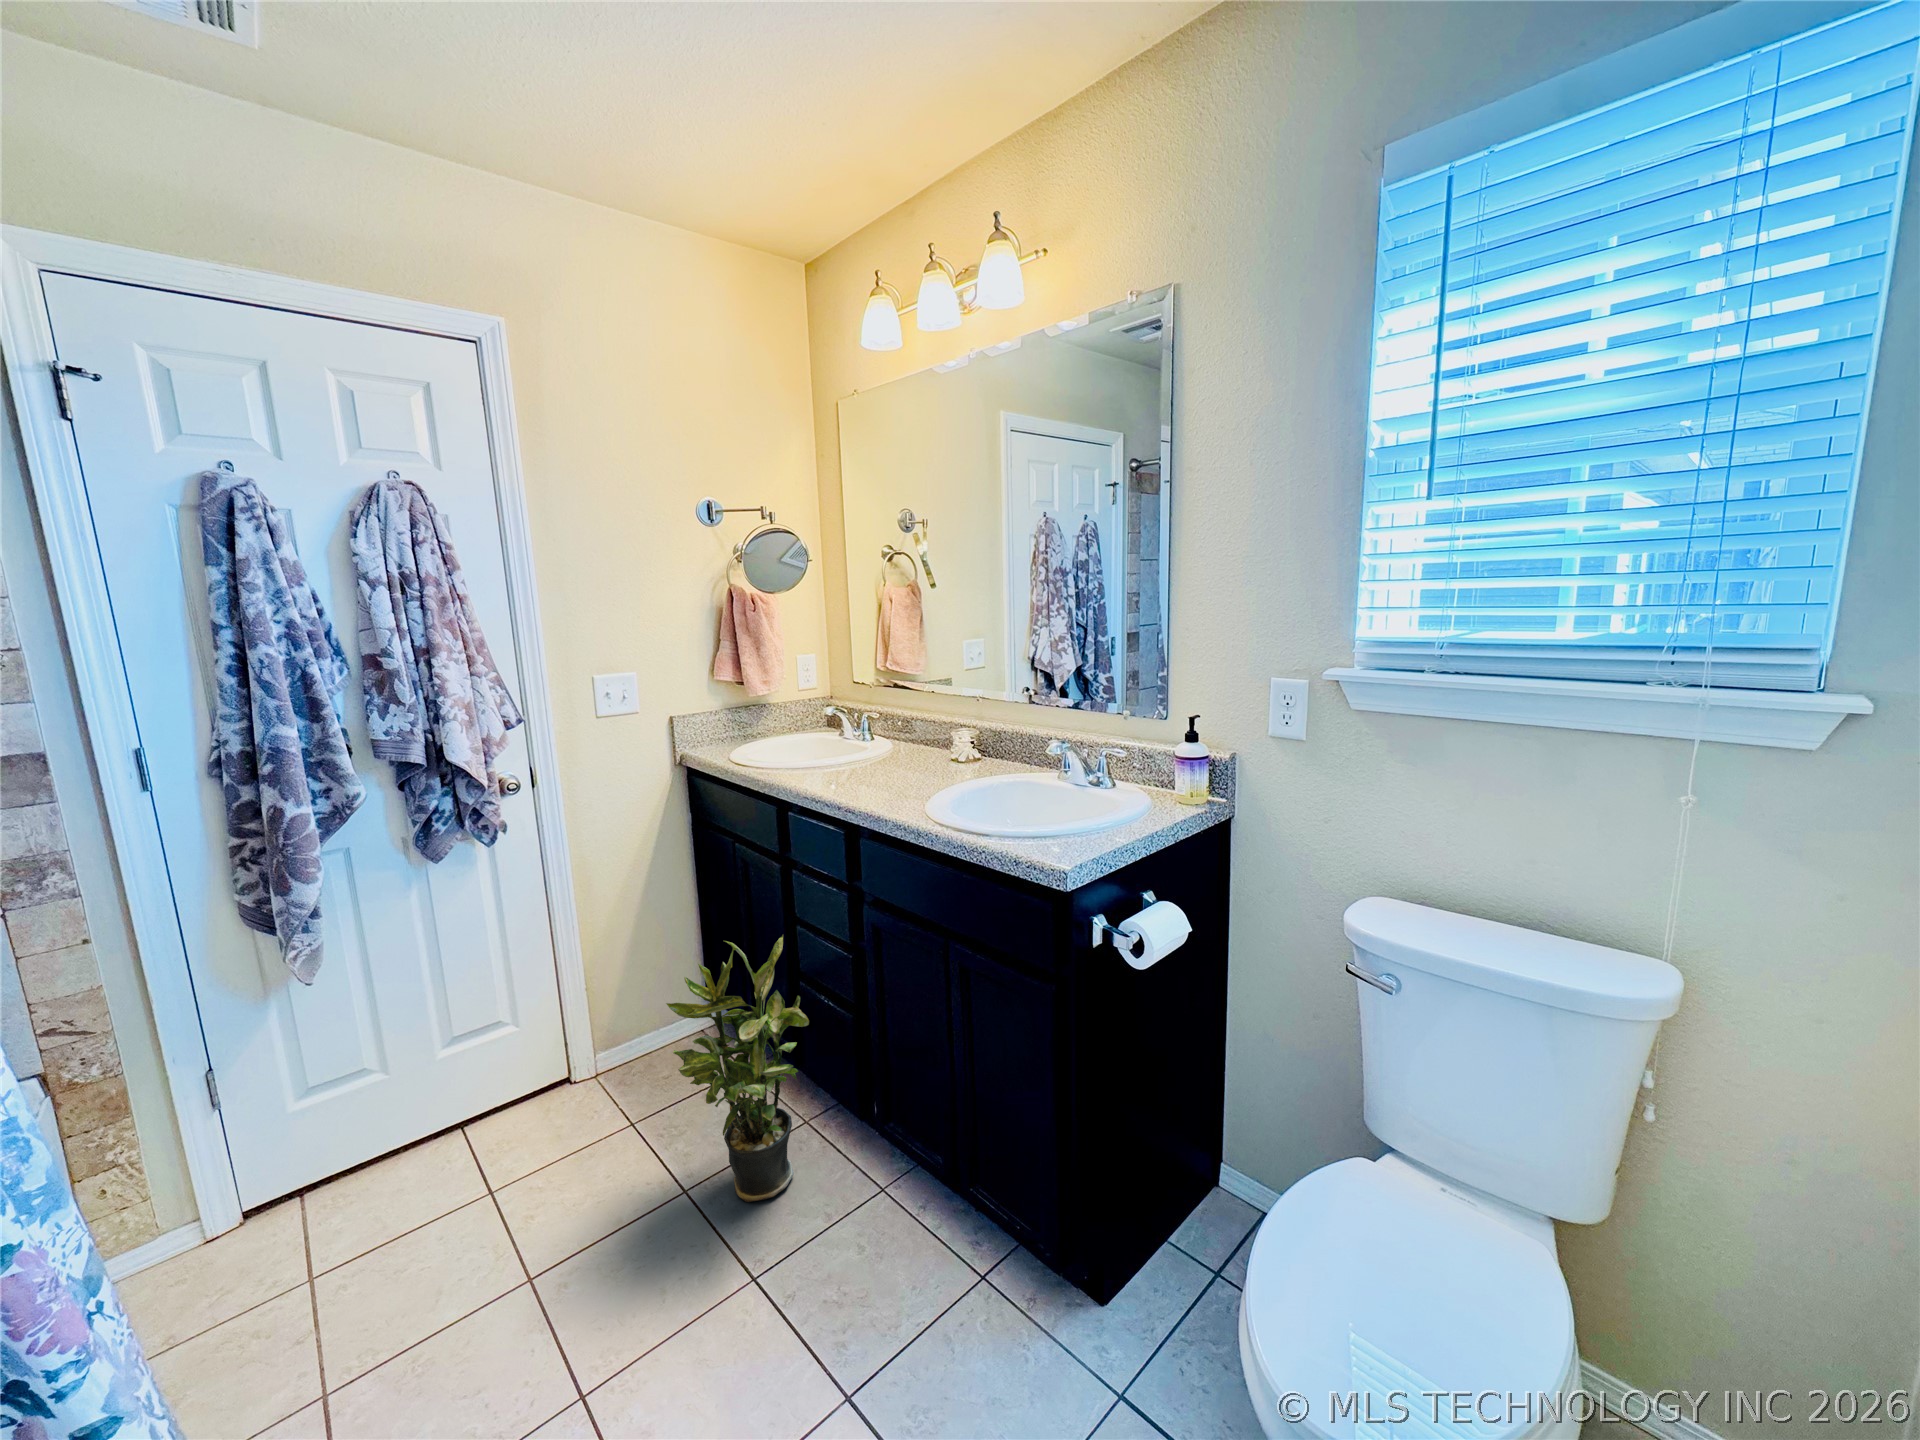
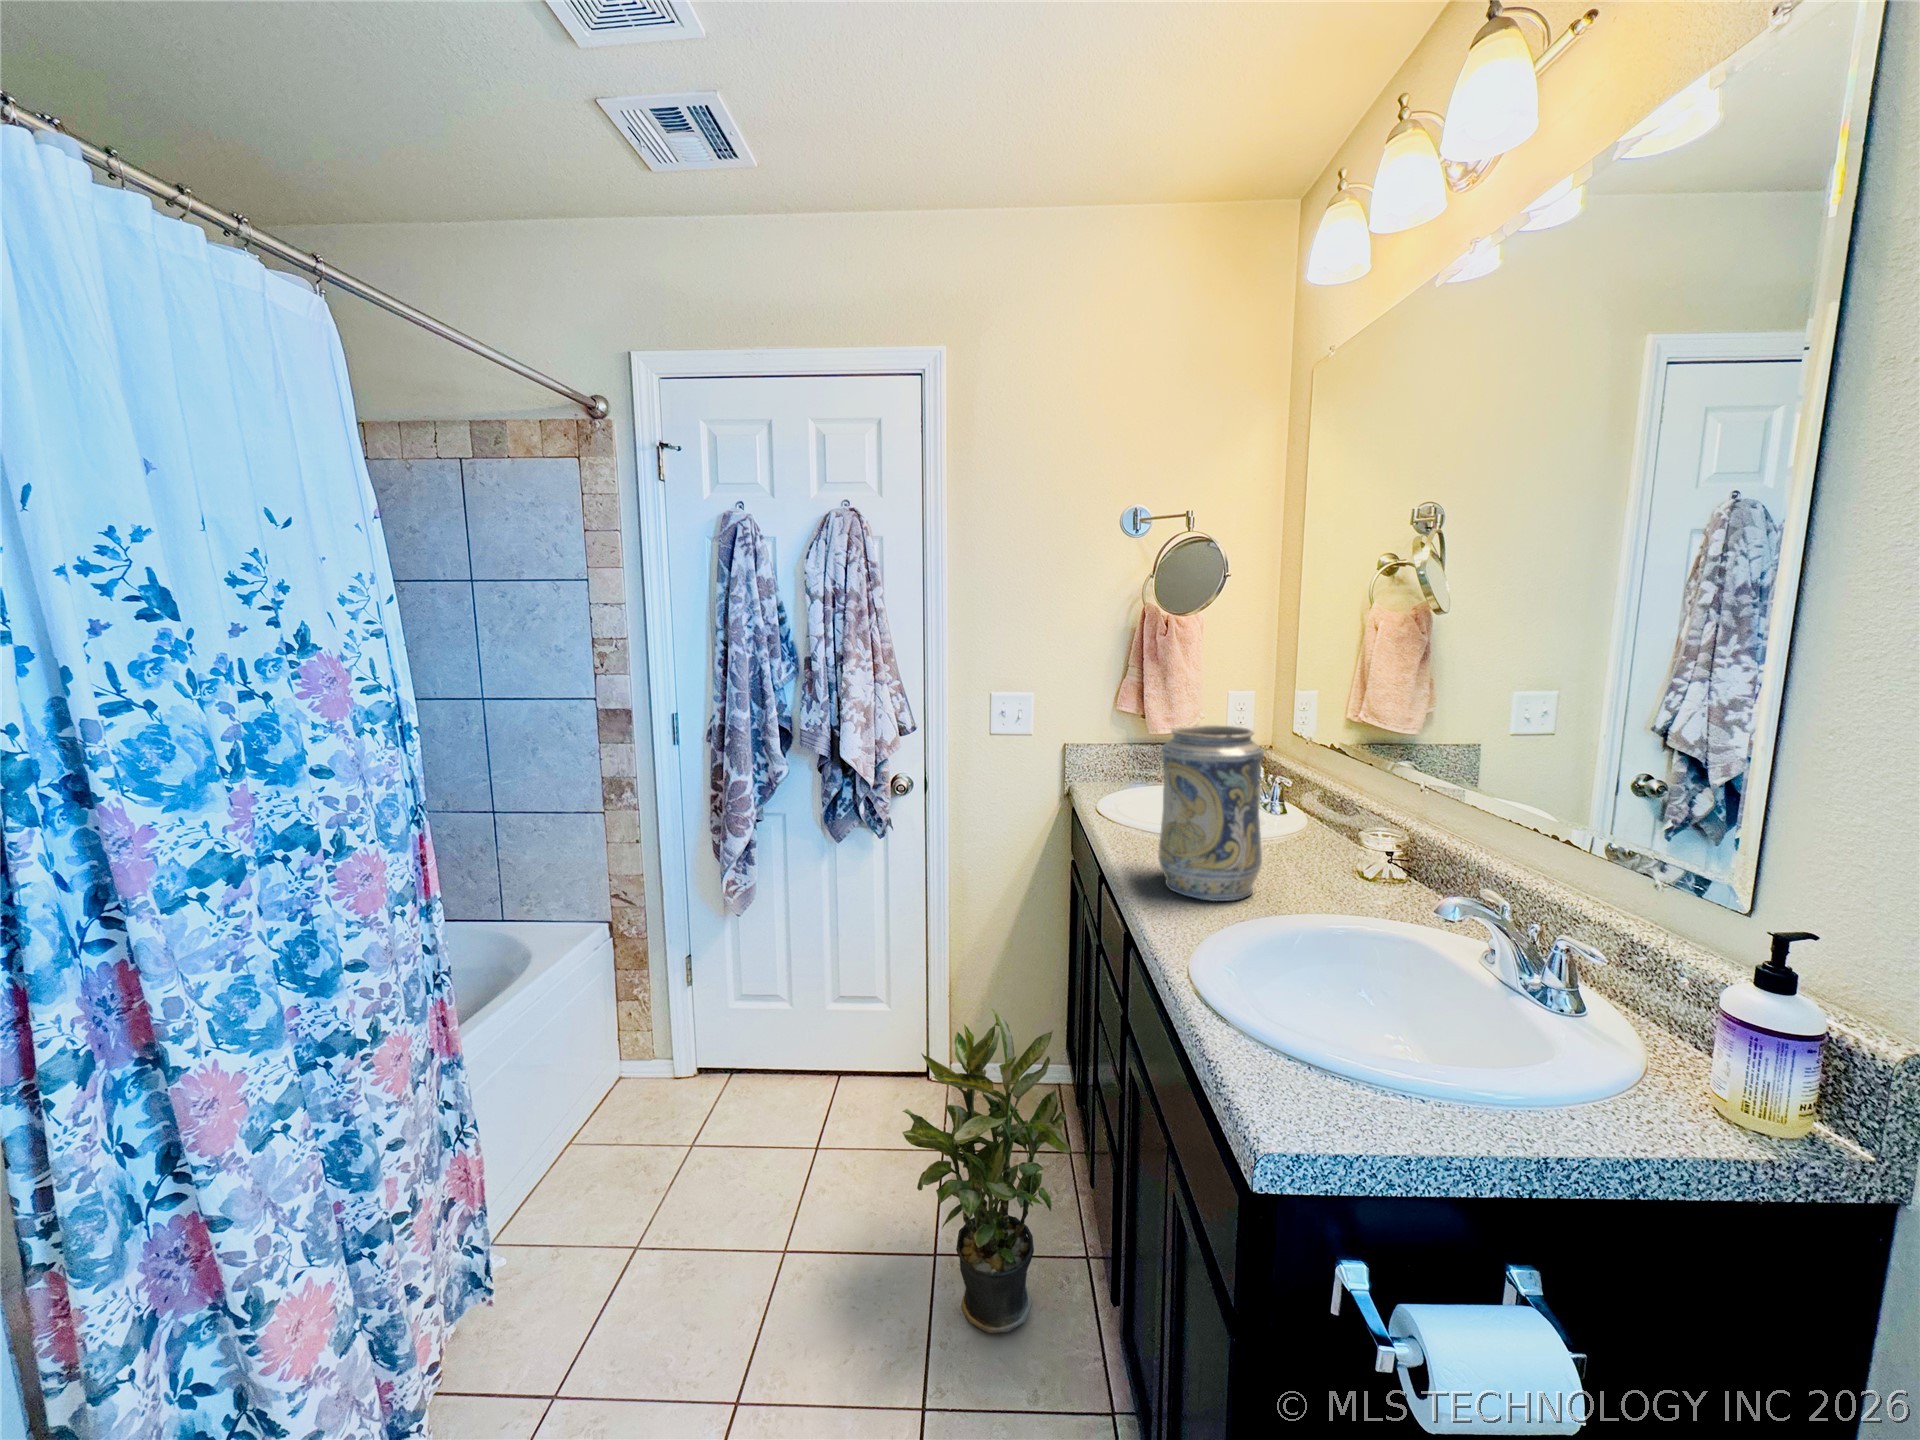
decorative vase: none [844,671,919,794] -> present [1158,725,1264,901]

